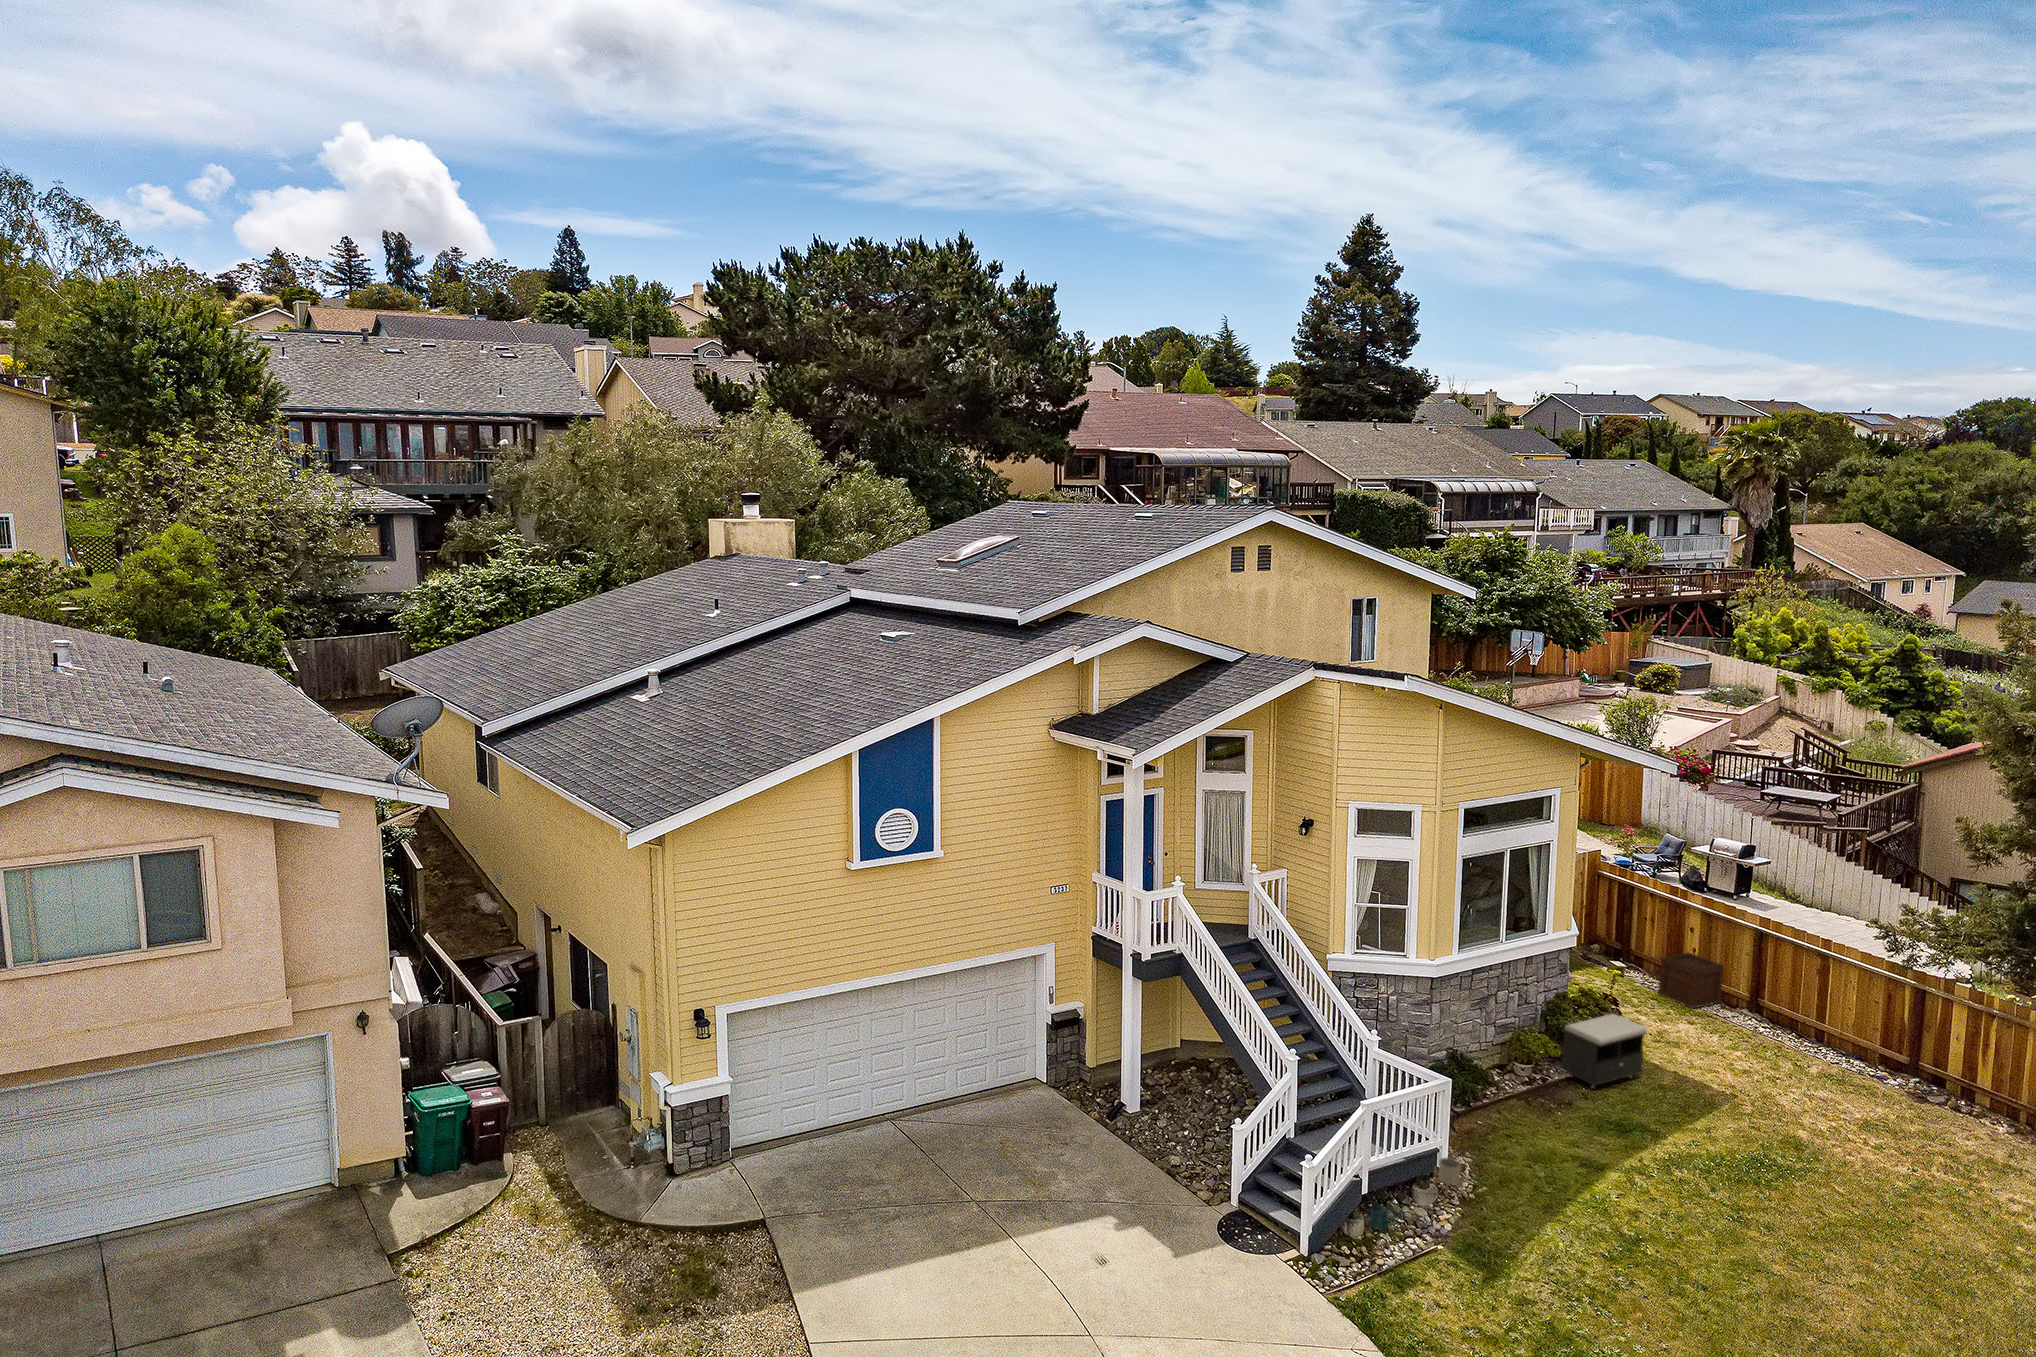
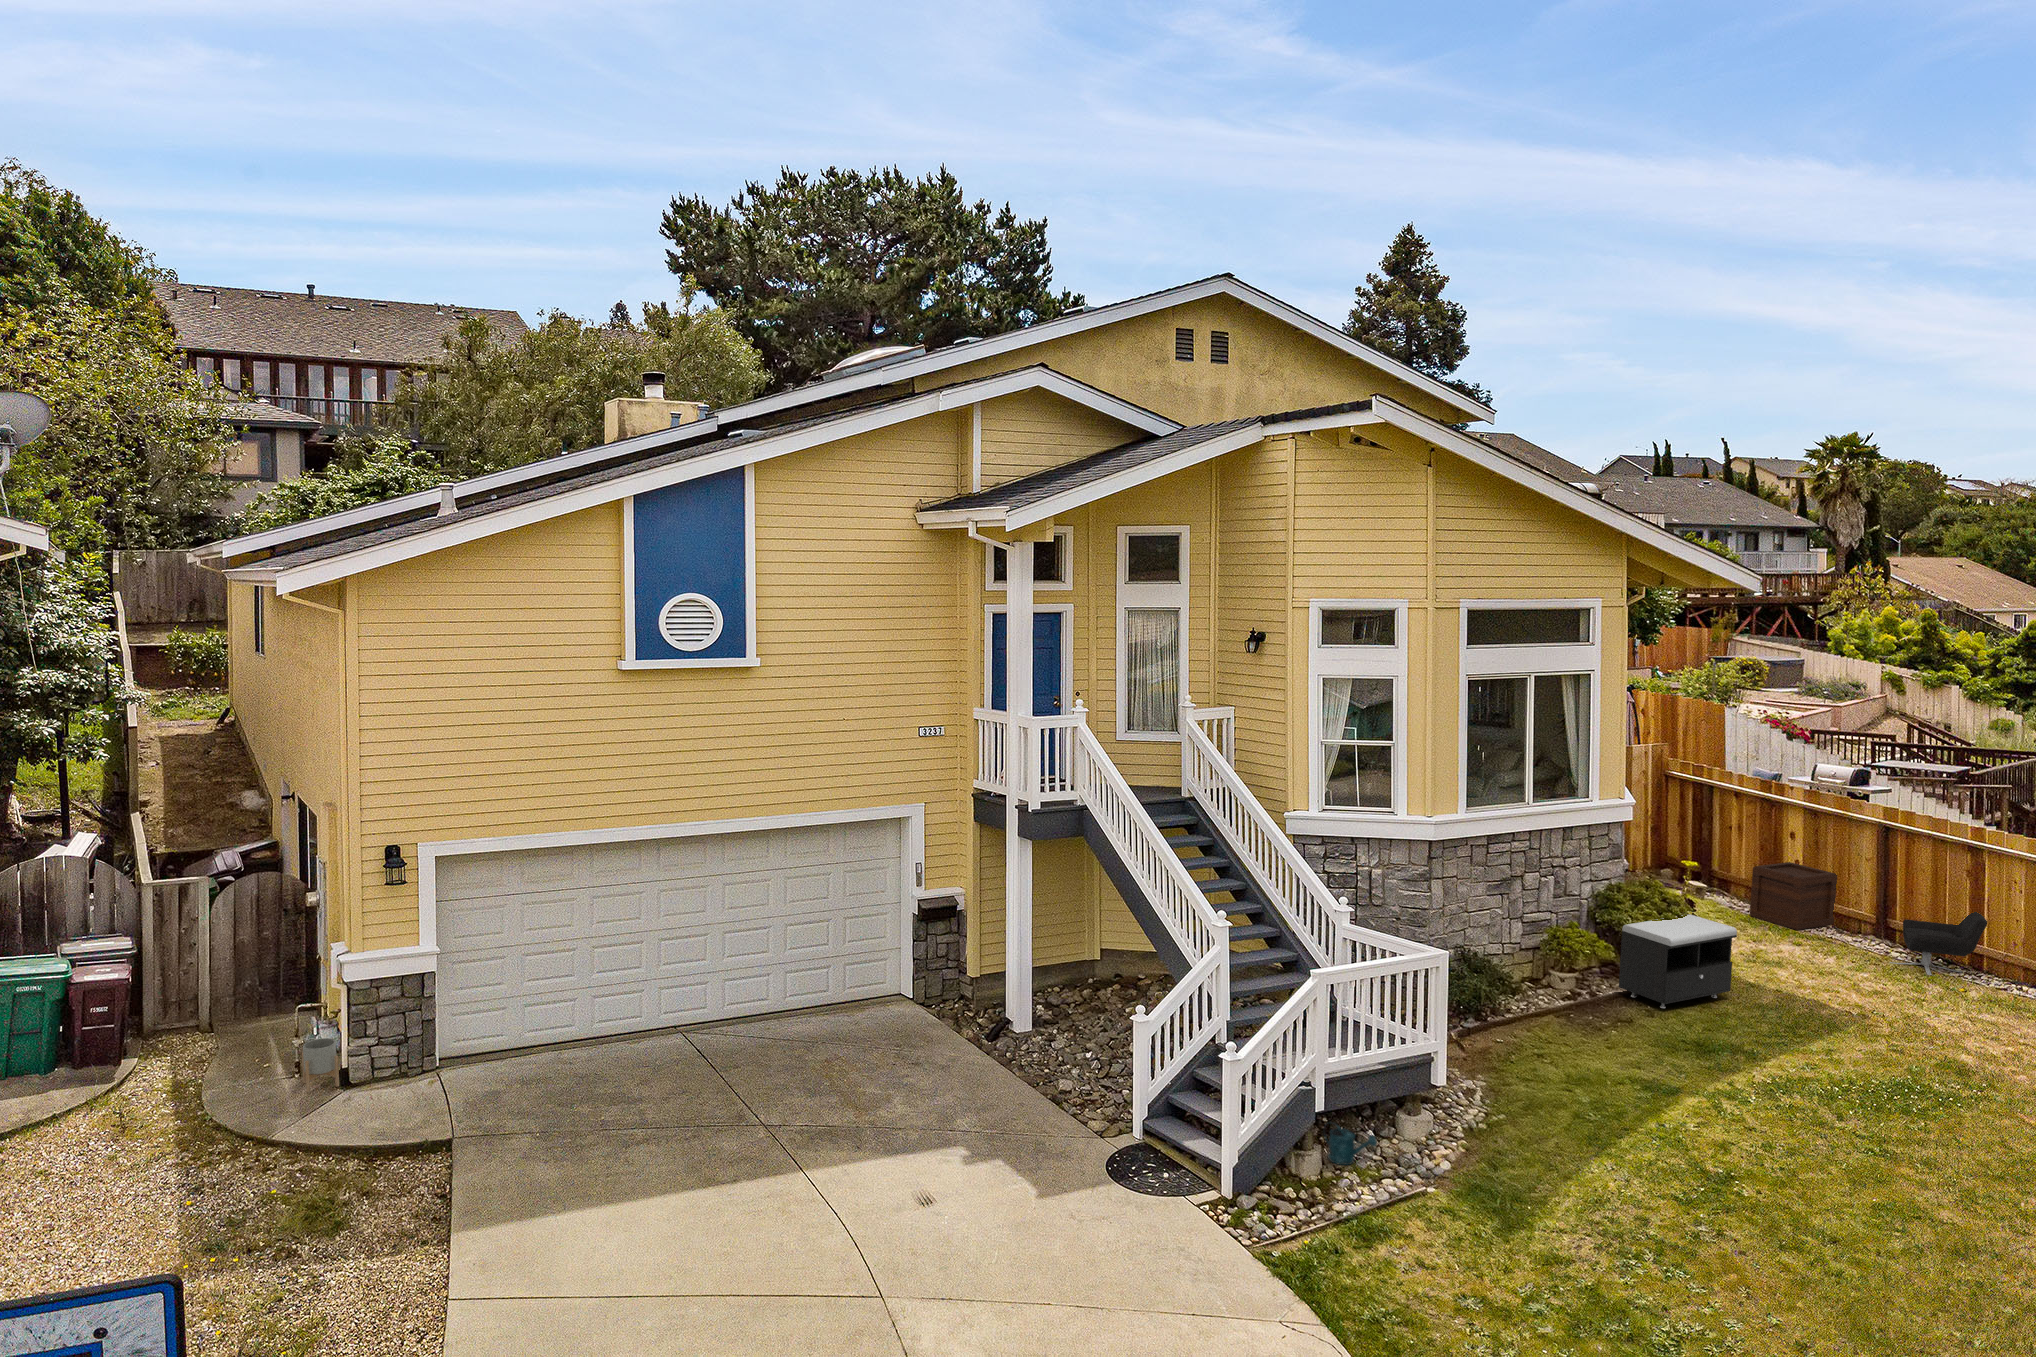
lounge chair: none [1759,1003,1830,1053] -> present [1890,912,1987,975]
planter: present [1433,1158,1464,1196] -> present [302,1038,339,1092]

